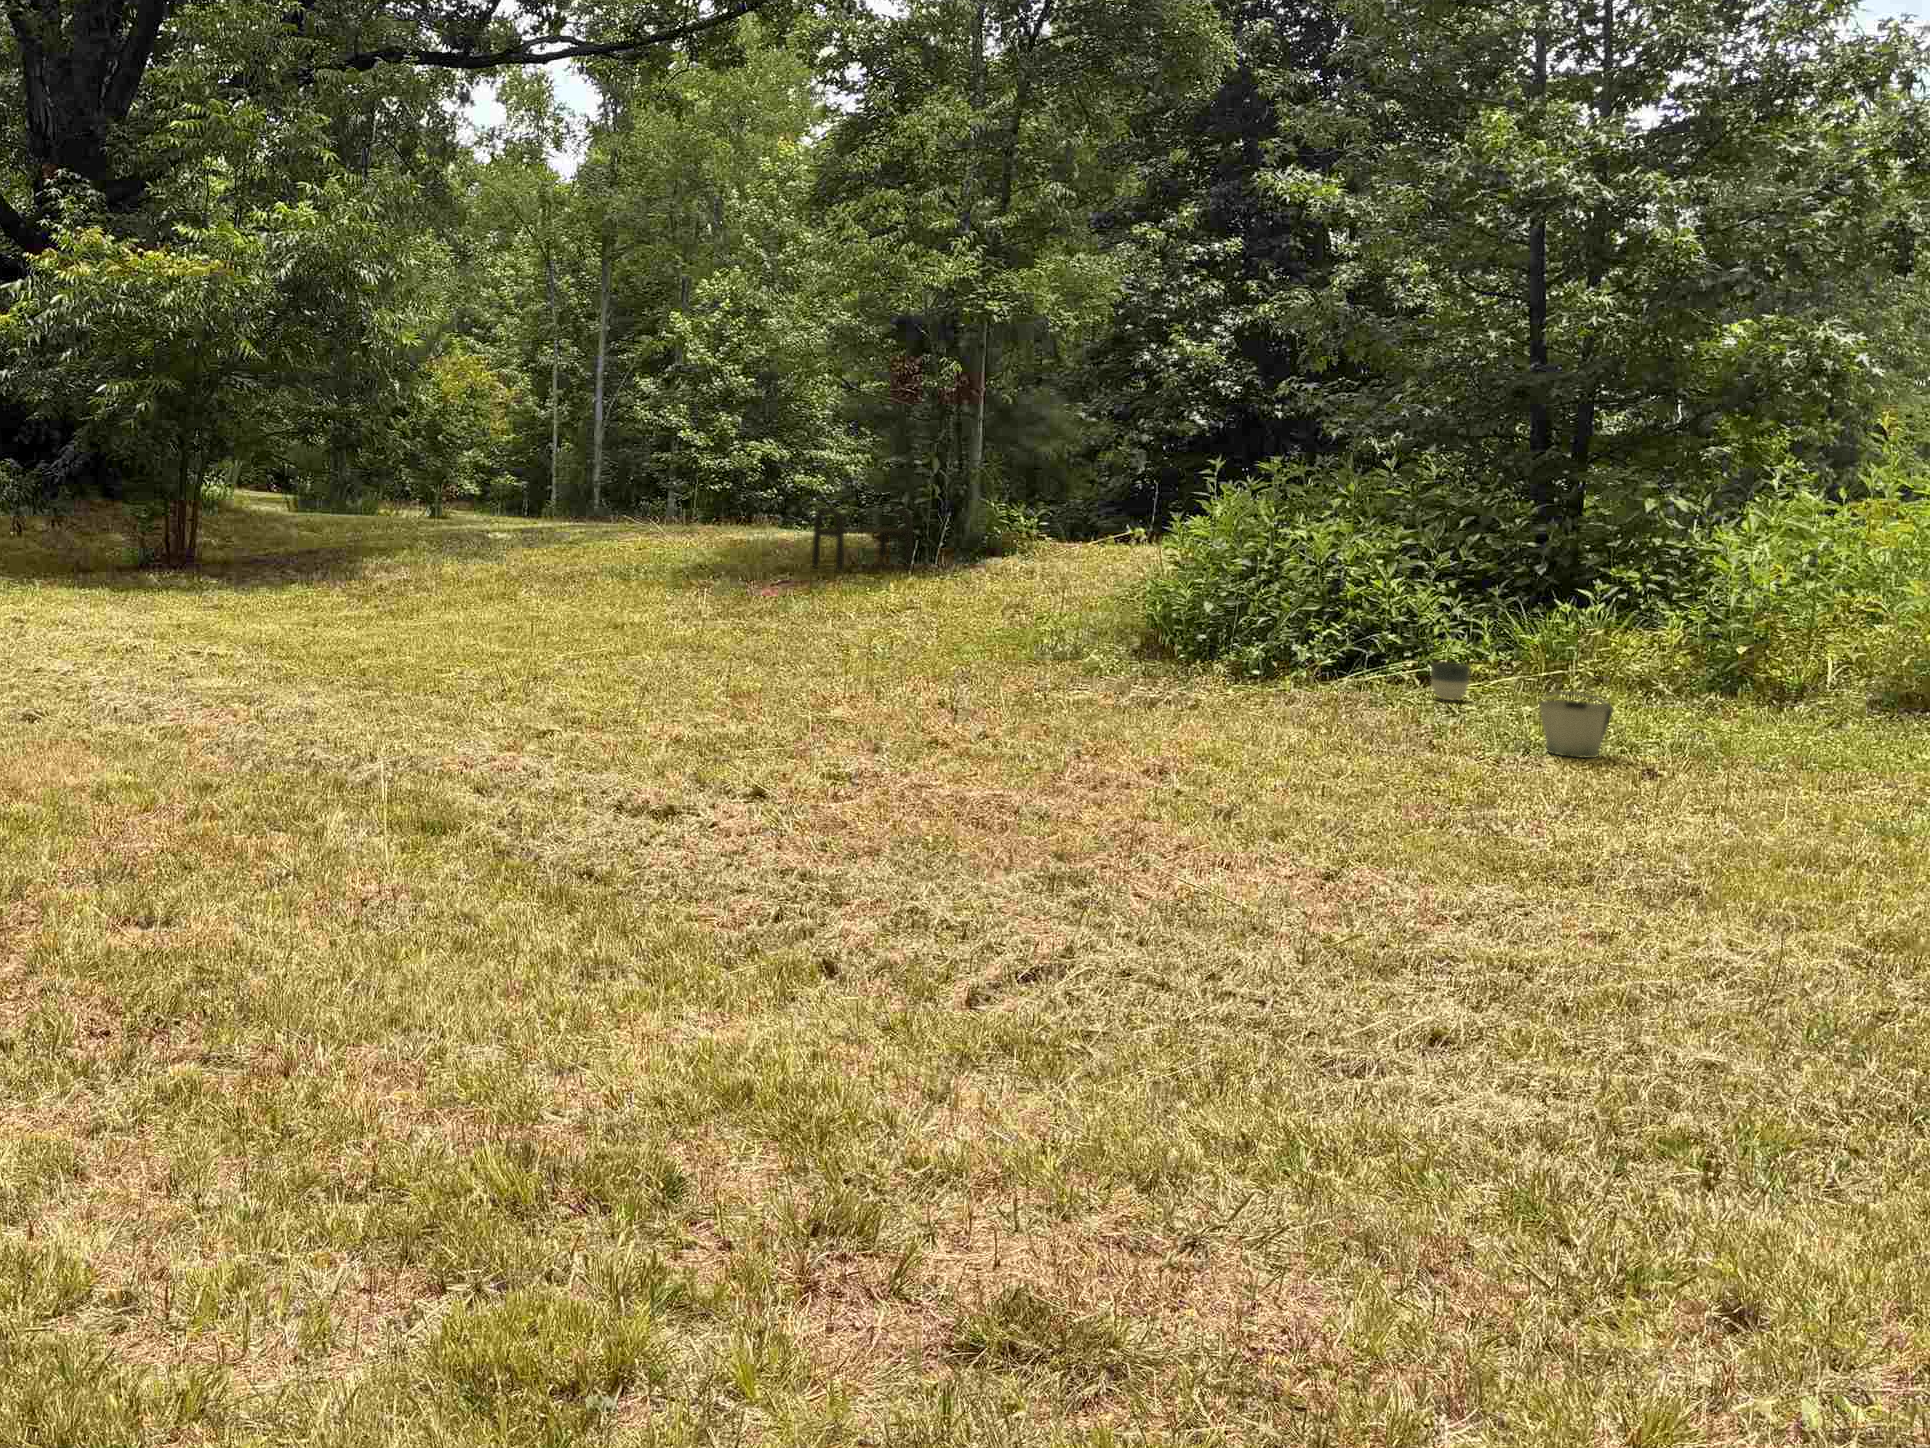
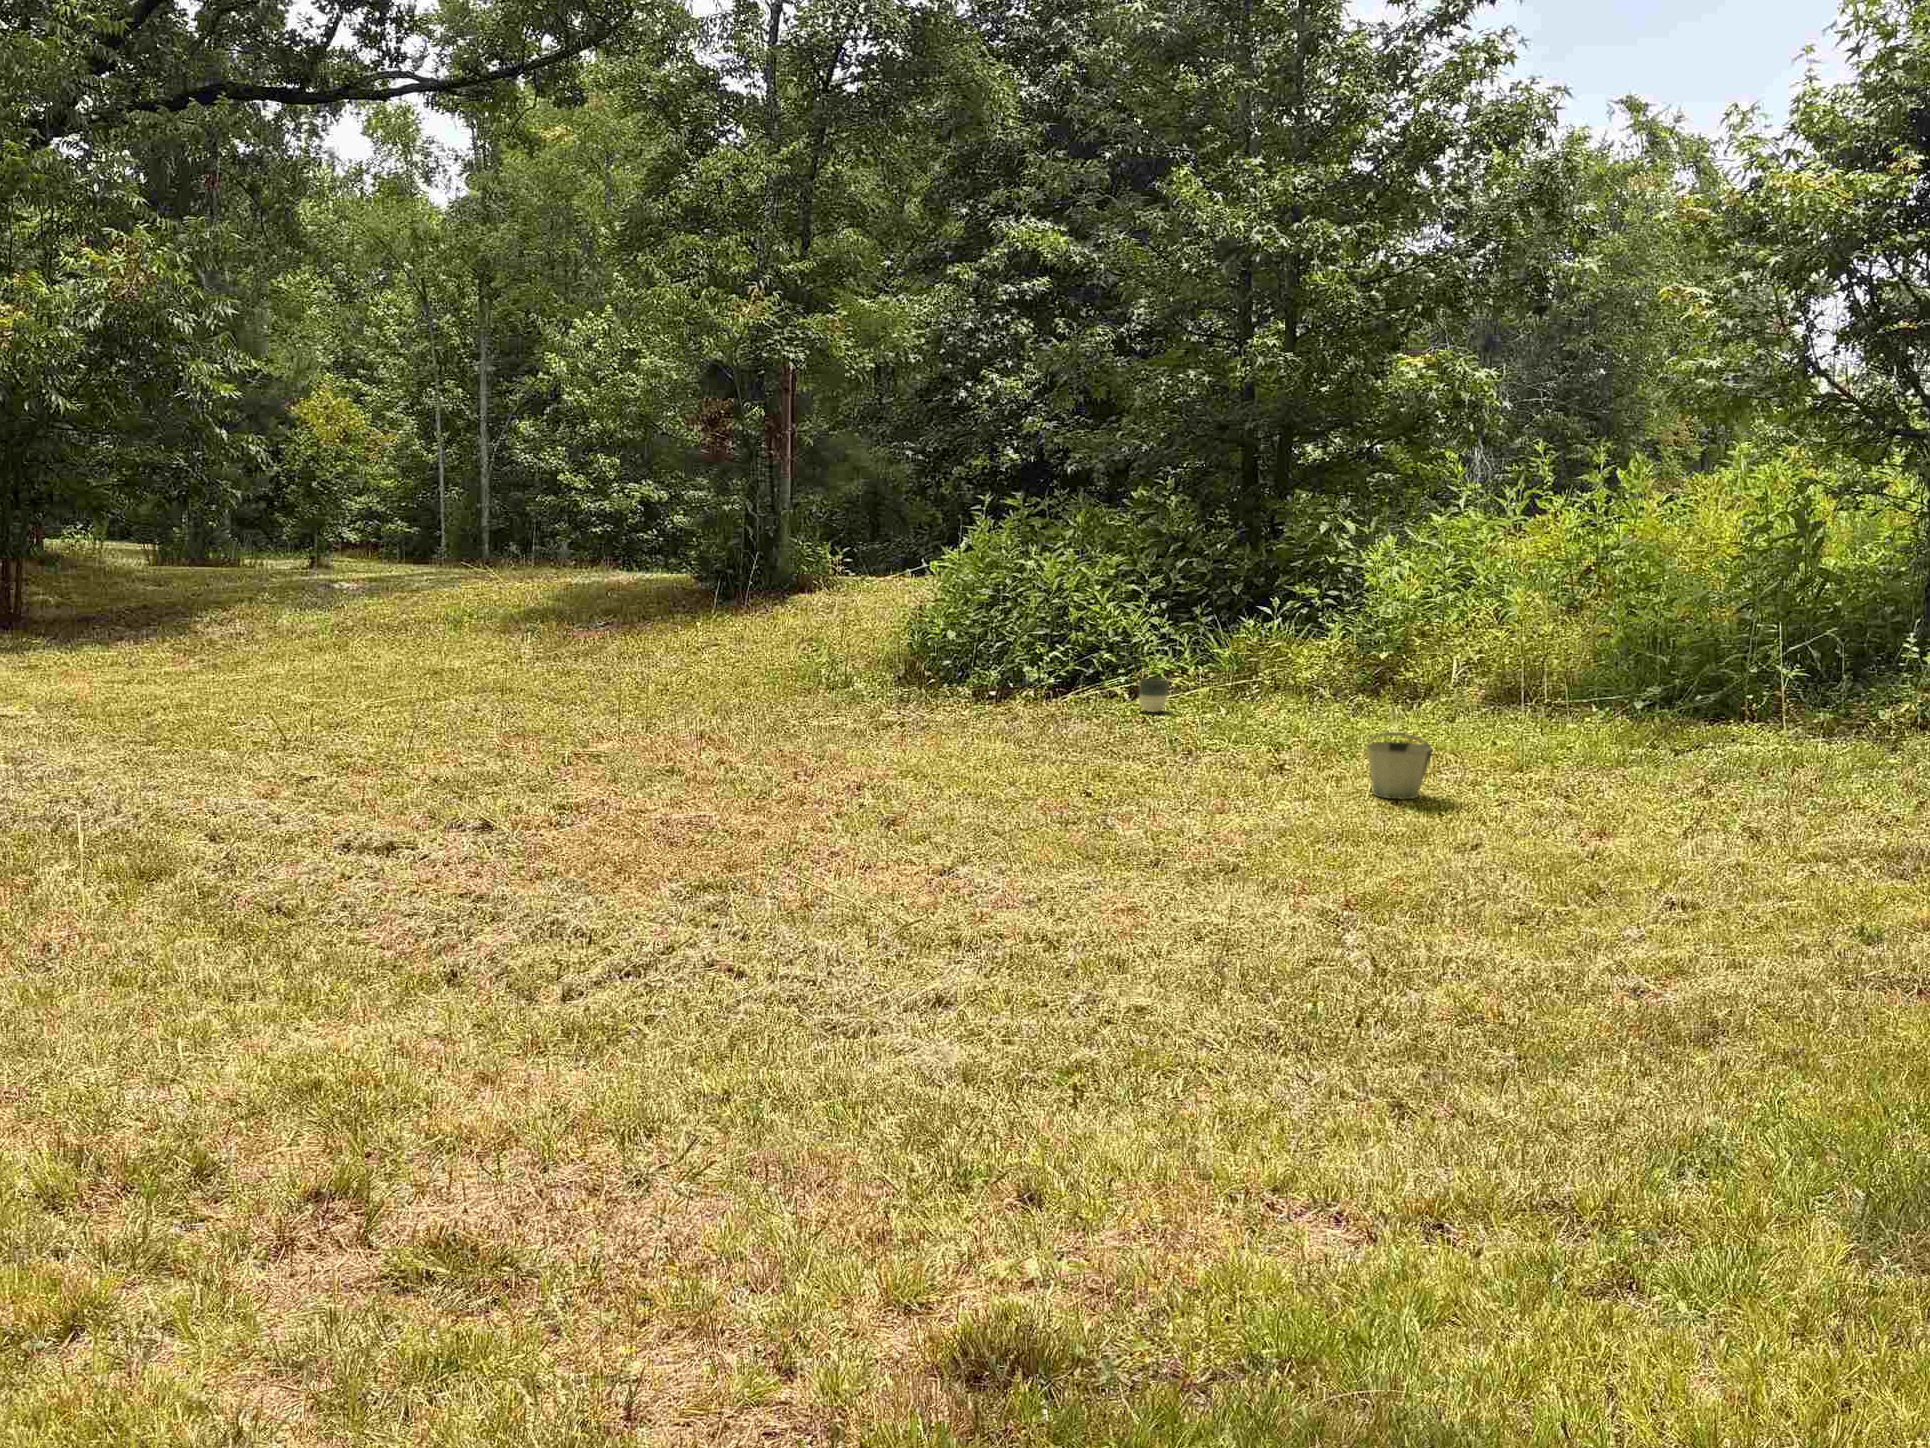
bench: present [812,507,913,571] -> none [665,553,754,615]
bucket: present [1539,691,1613,758] -> present [1367,732,1433,800]

